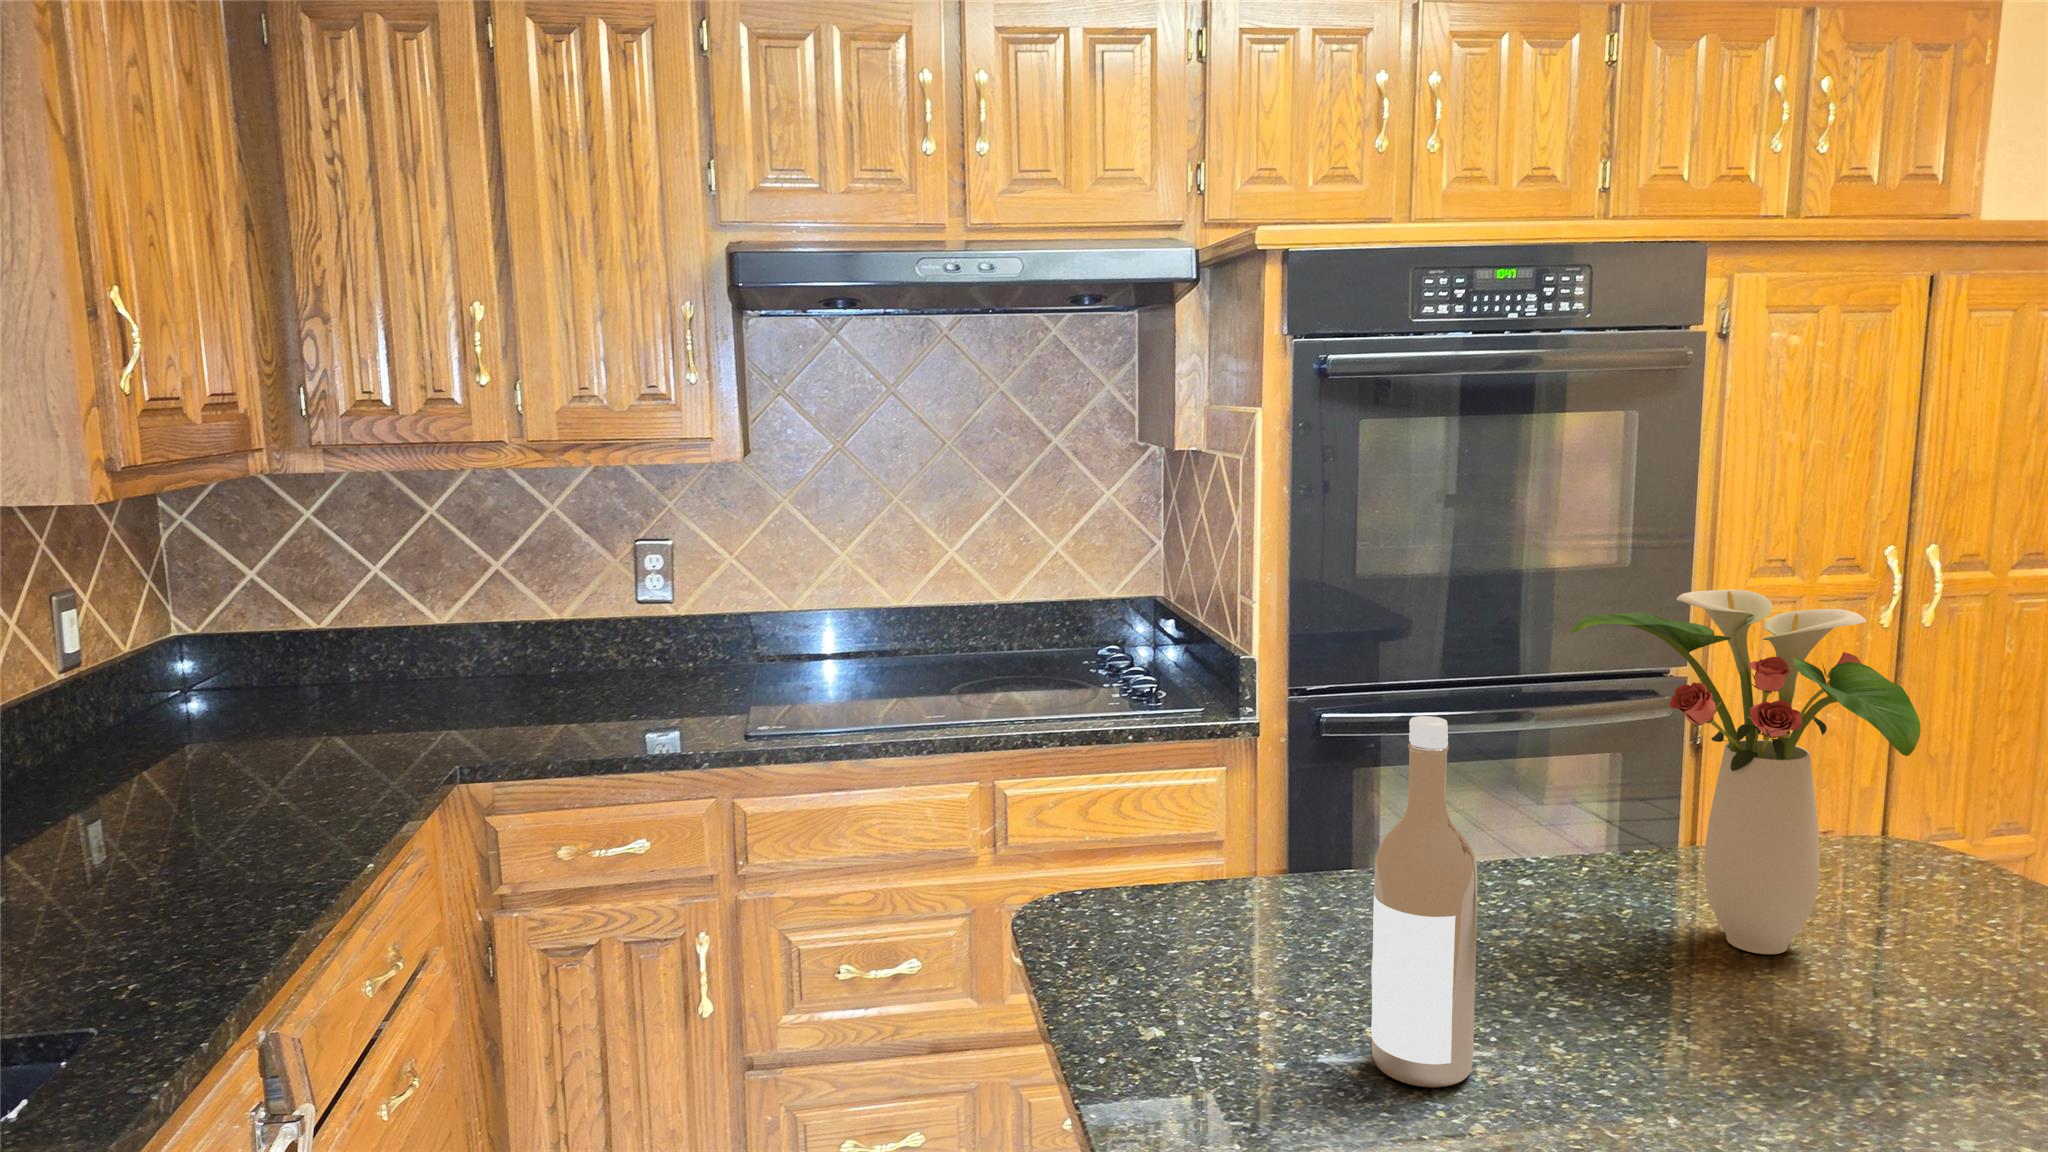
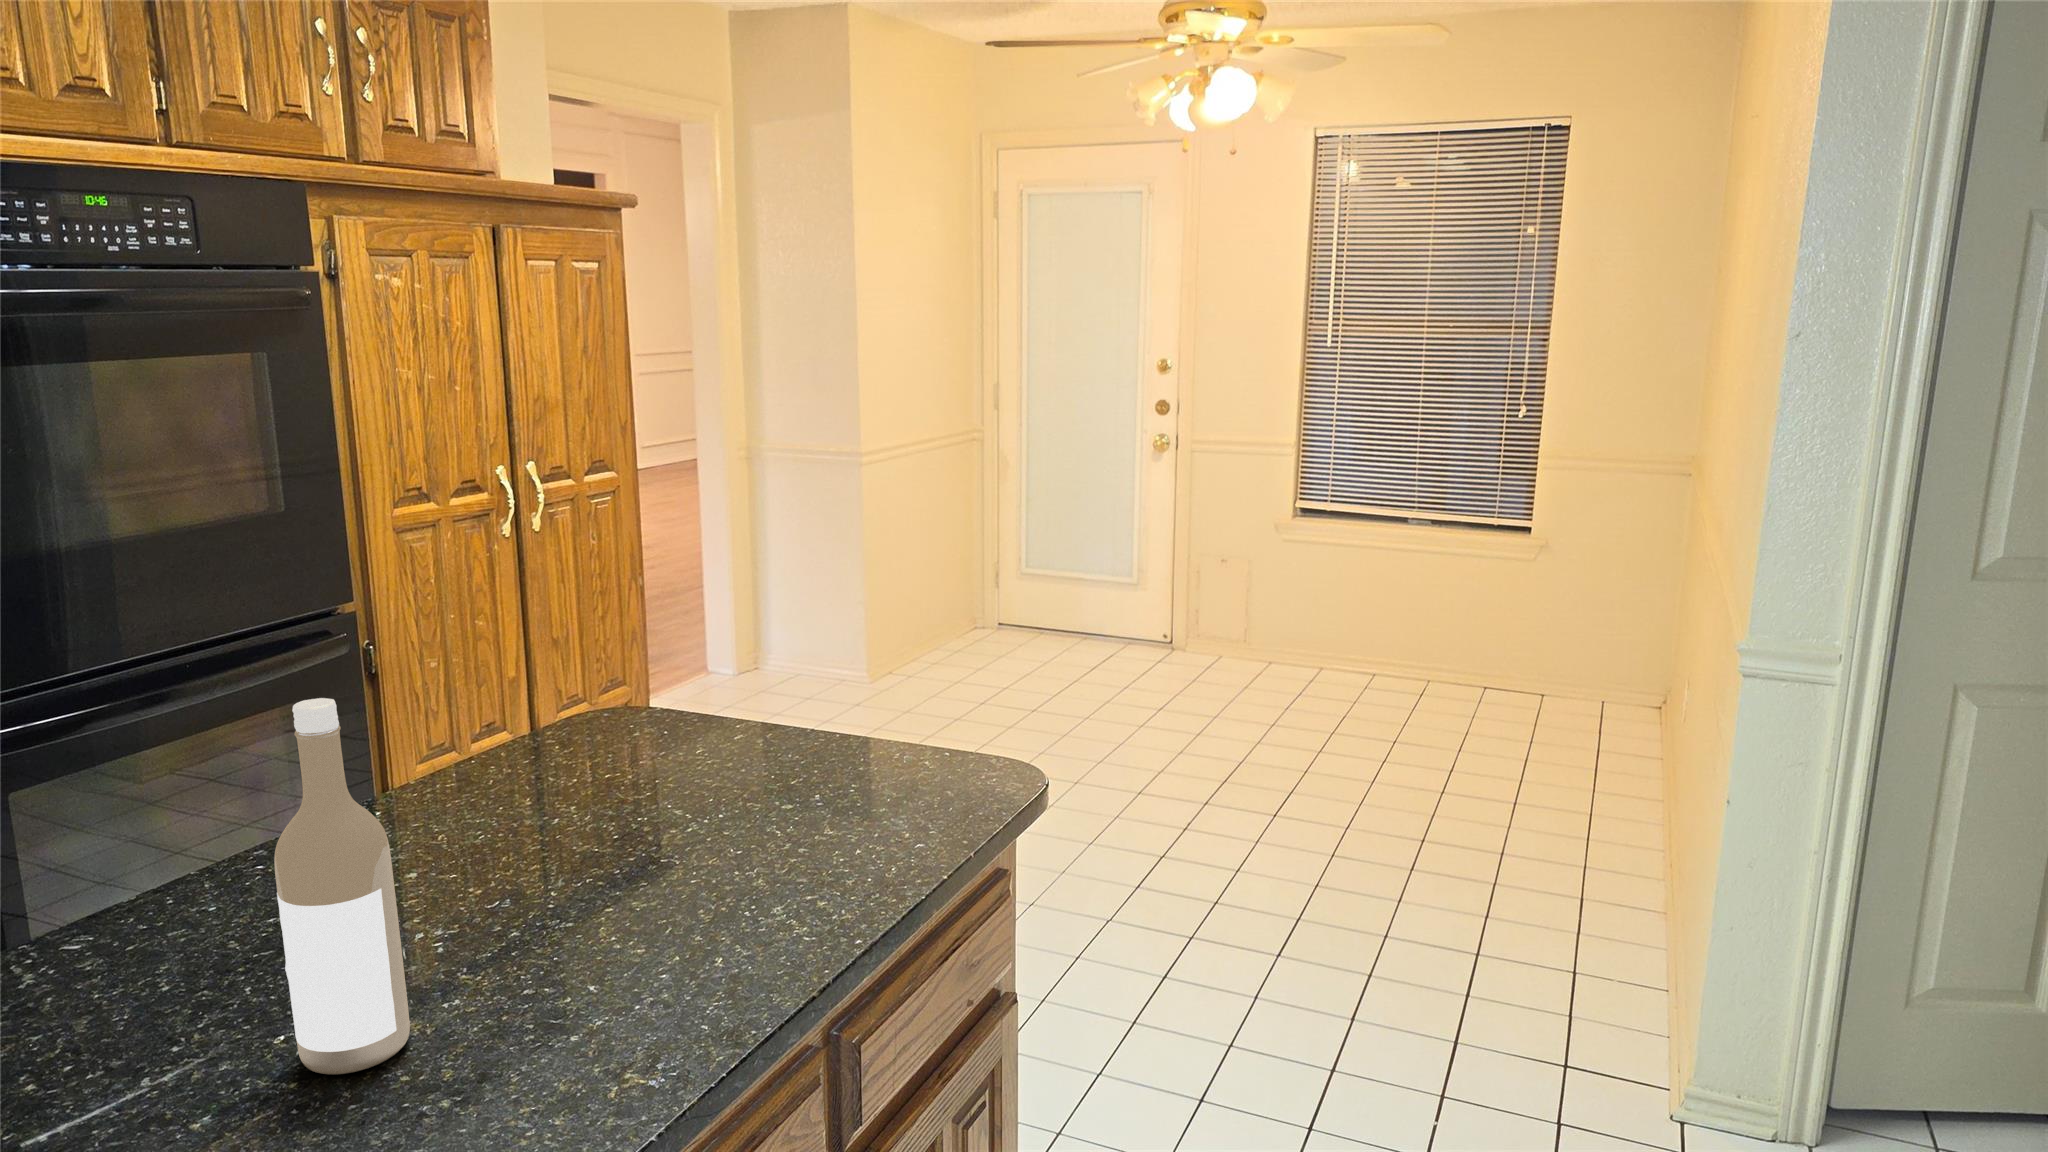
flower arrangement: present [1571,590,1921,954] -> none [372,524,682,832]

